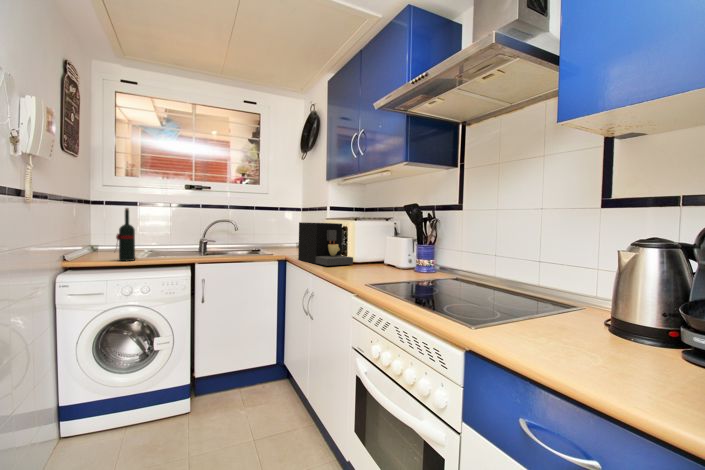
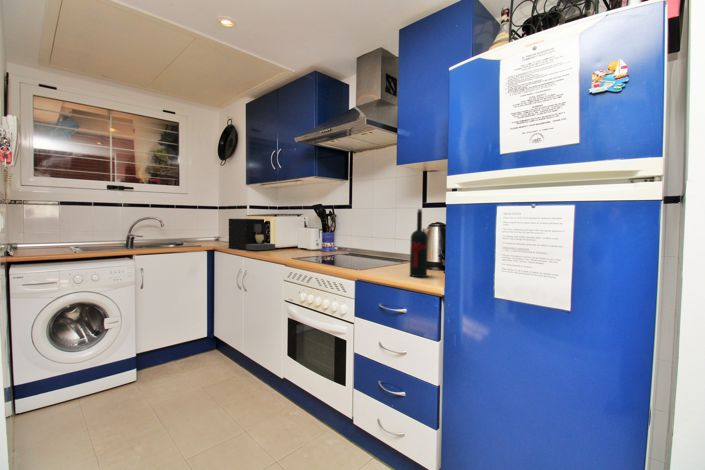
wine bottle: present [116,208,135,261] -> present [410,209,428,277]

